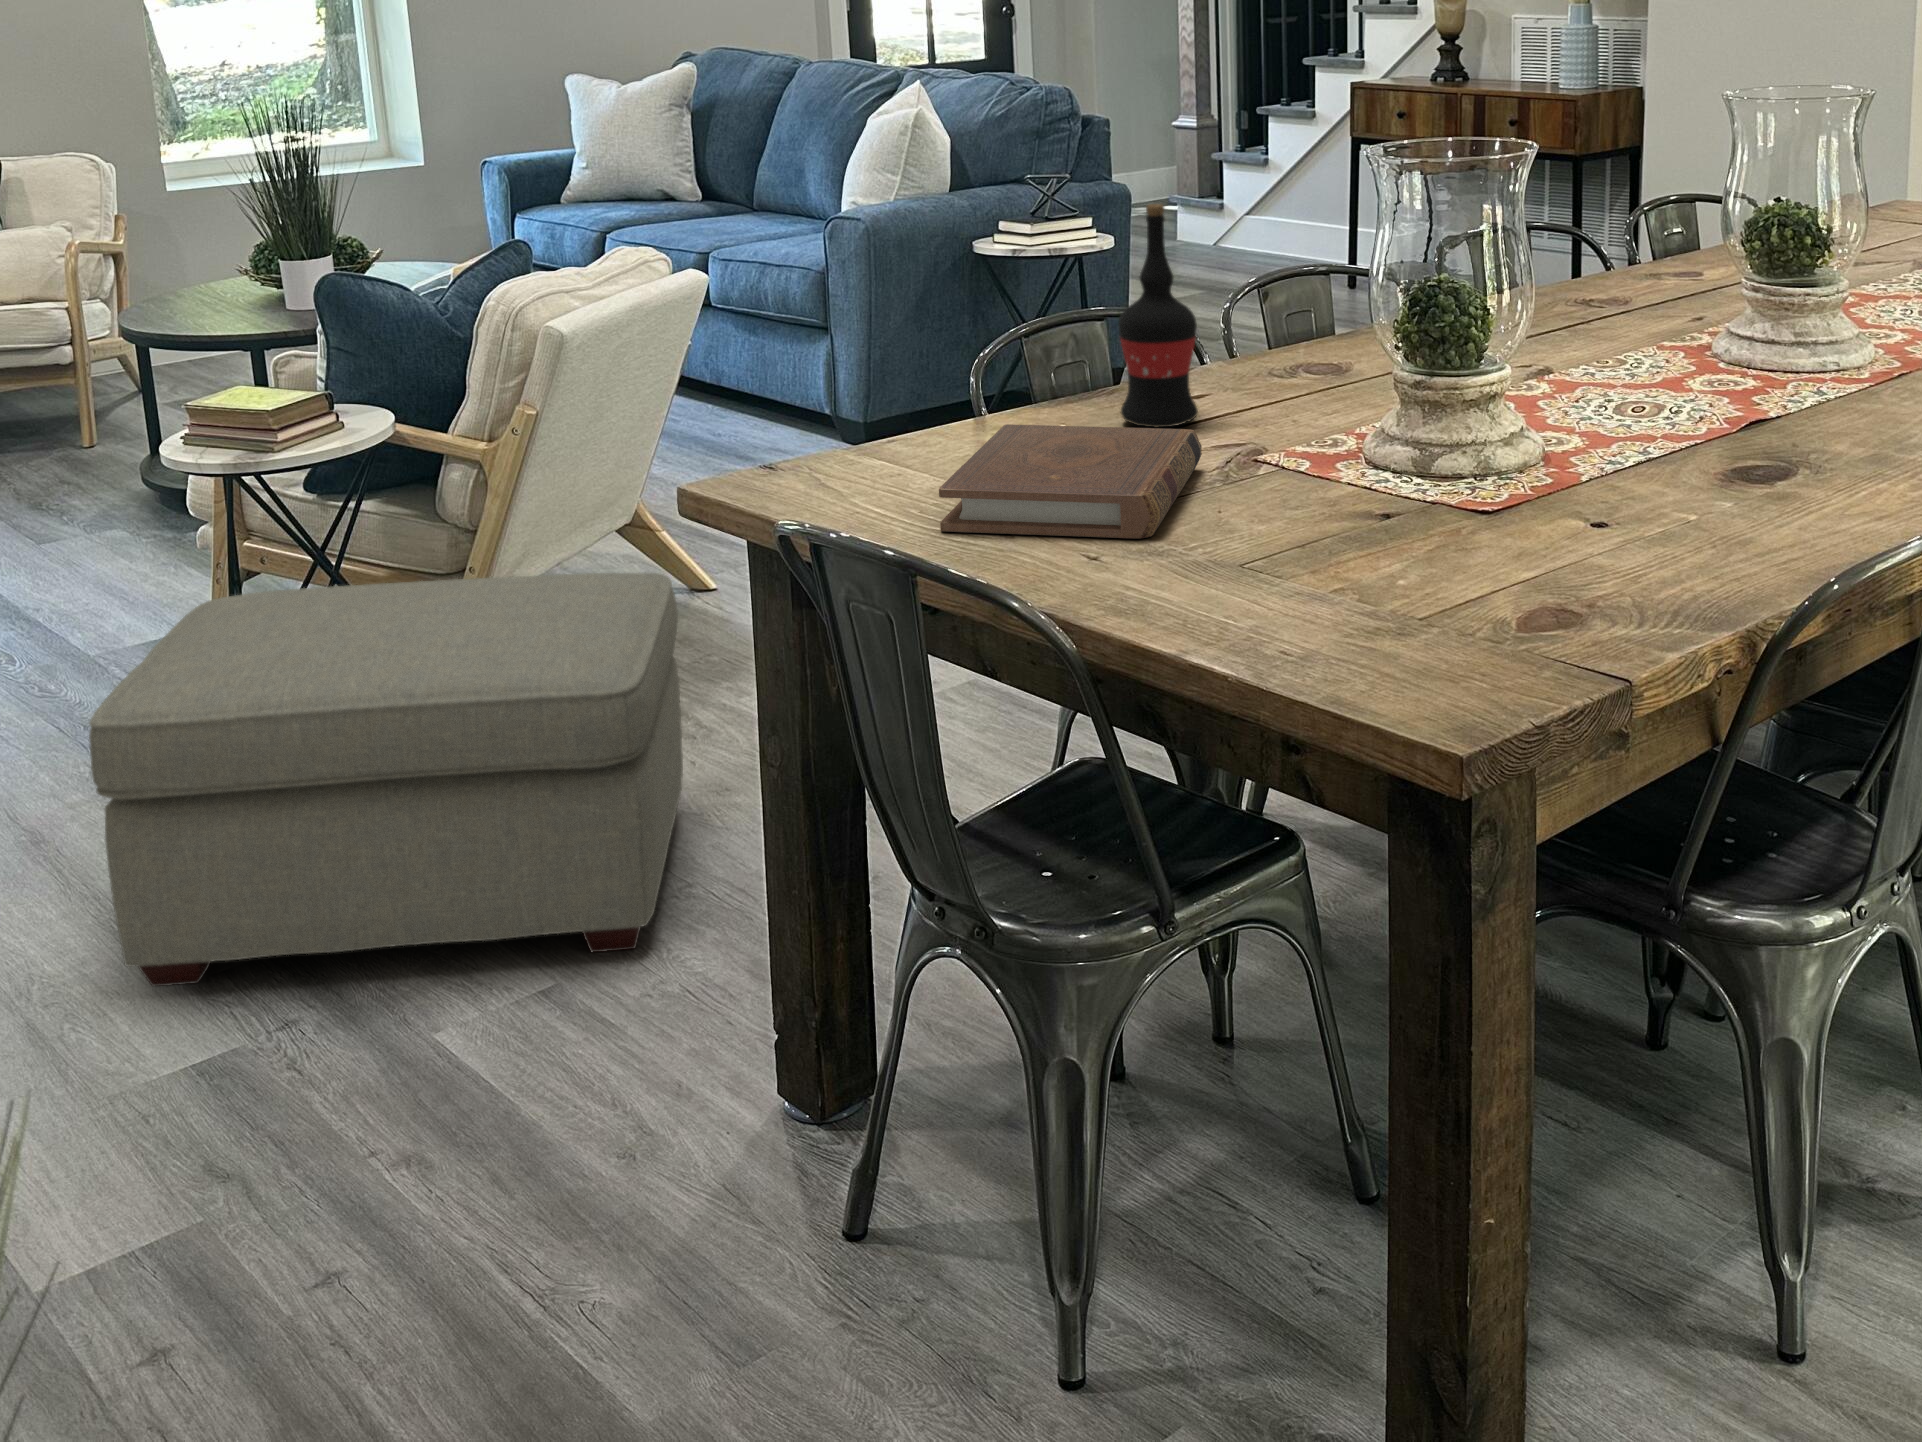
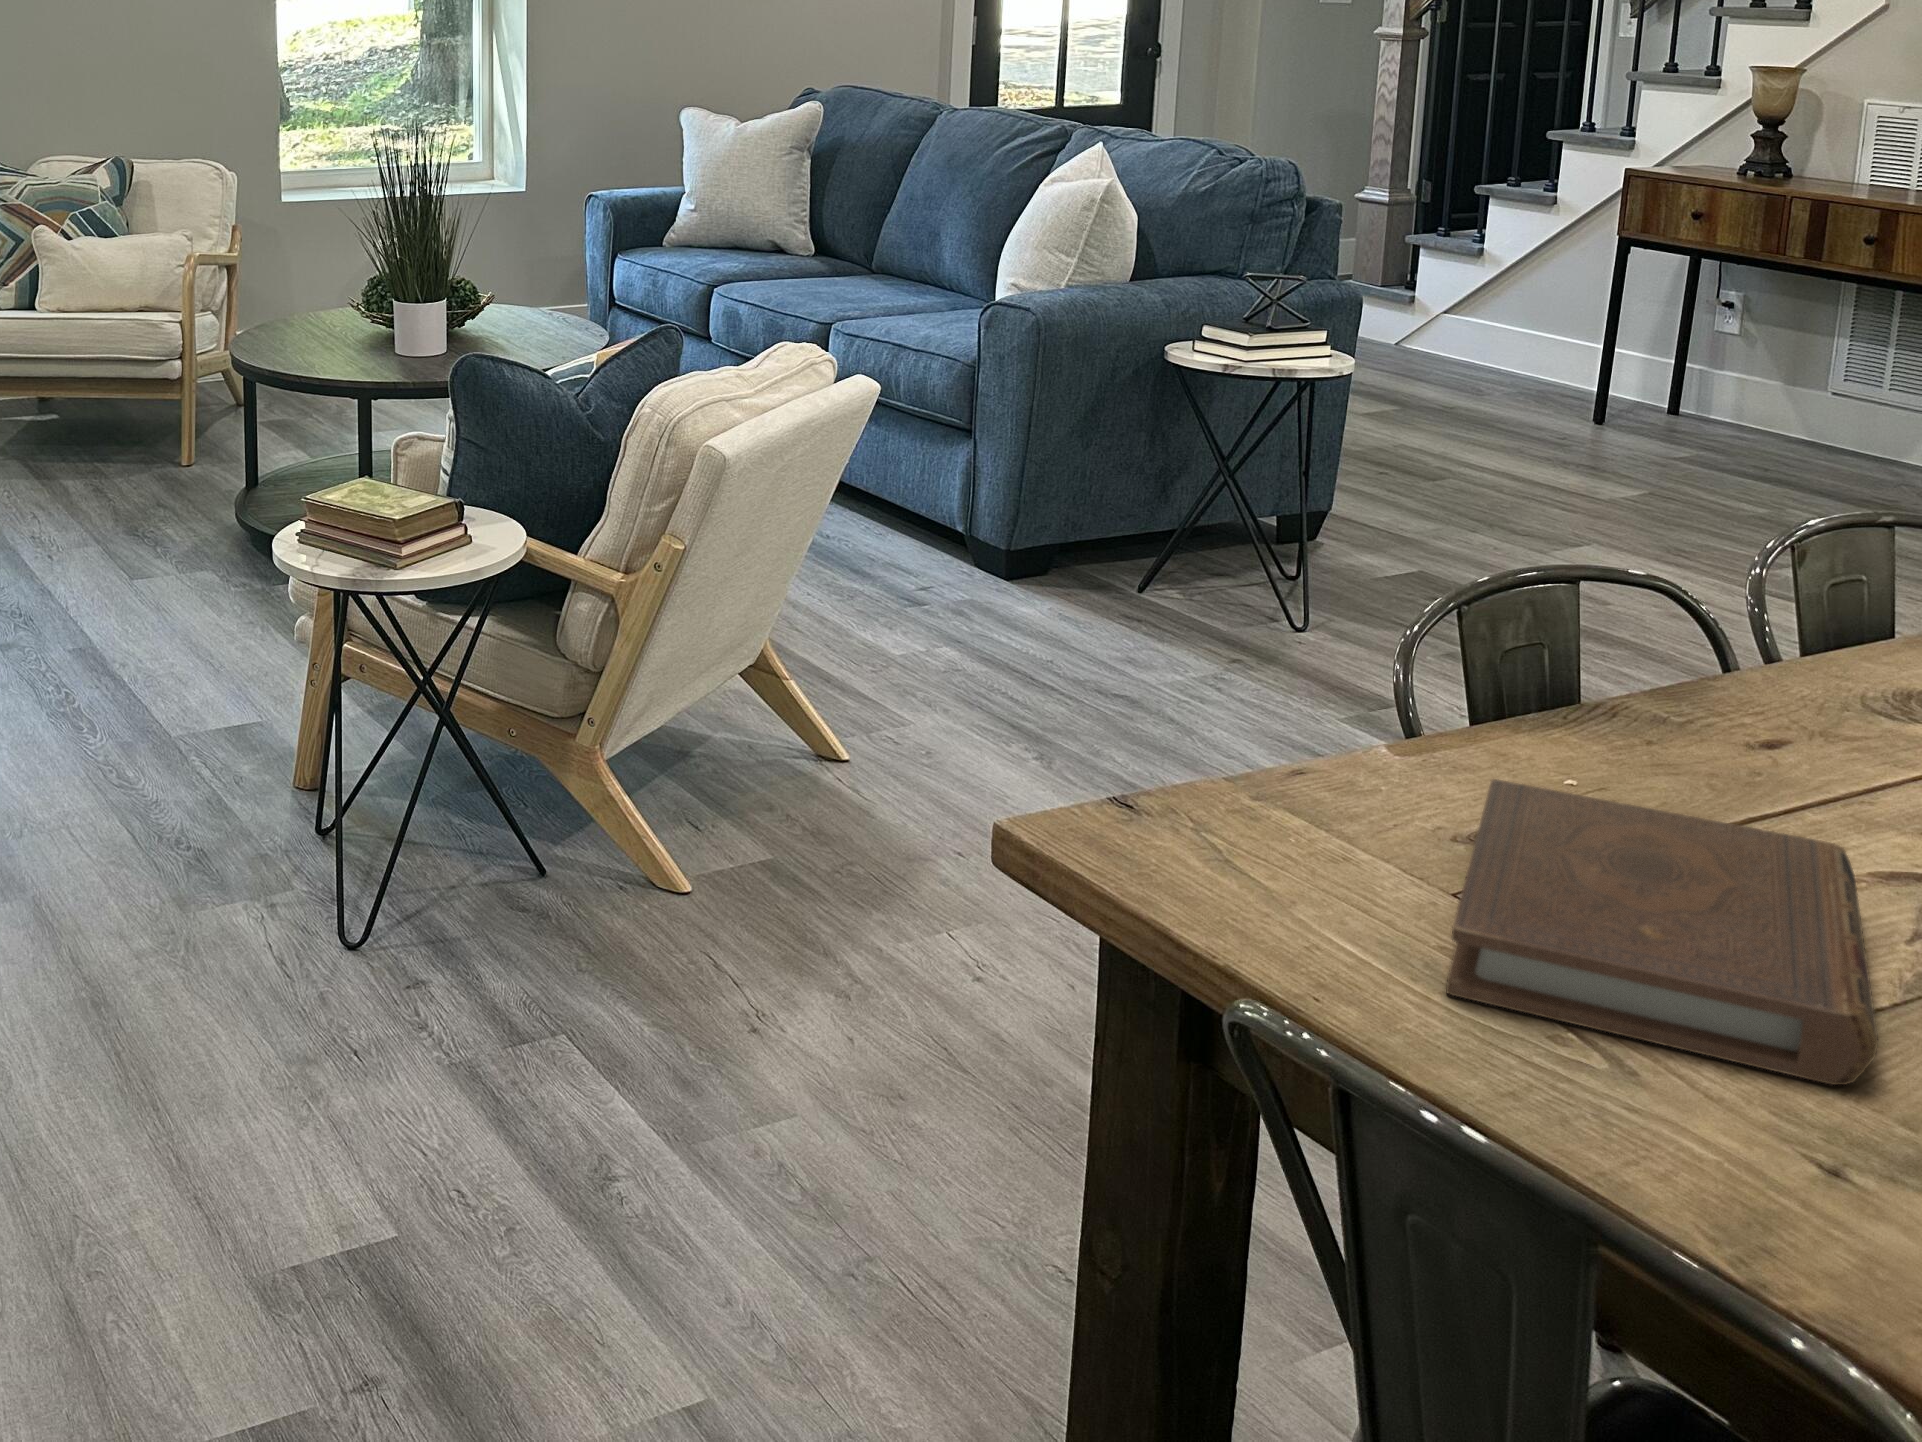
wine bottle: present [1118,204,1198,427] -> none [1641,447,1798,797]
ottoman: present [89,573,683,986] -> none [165,757,868,1347]

